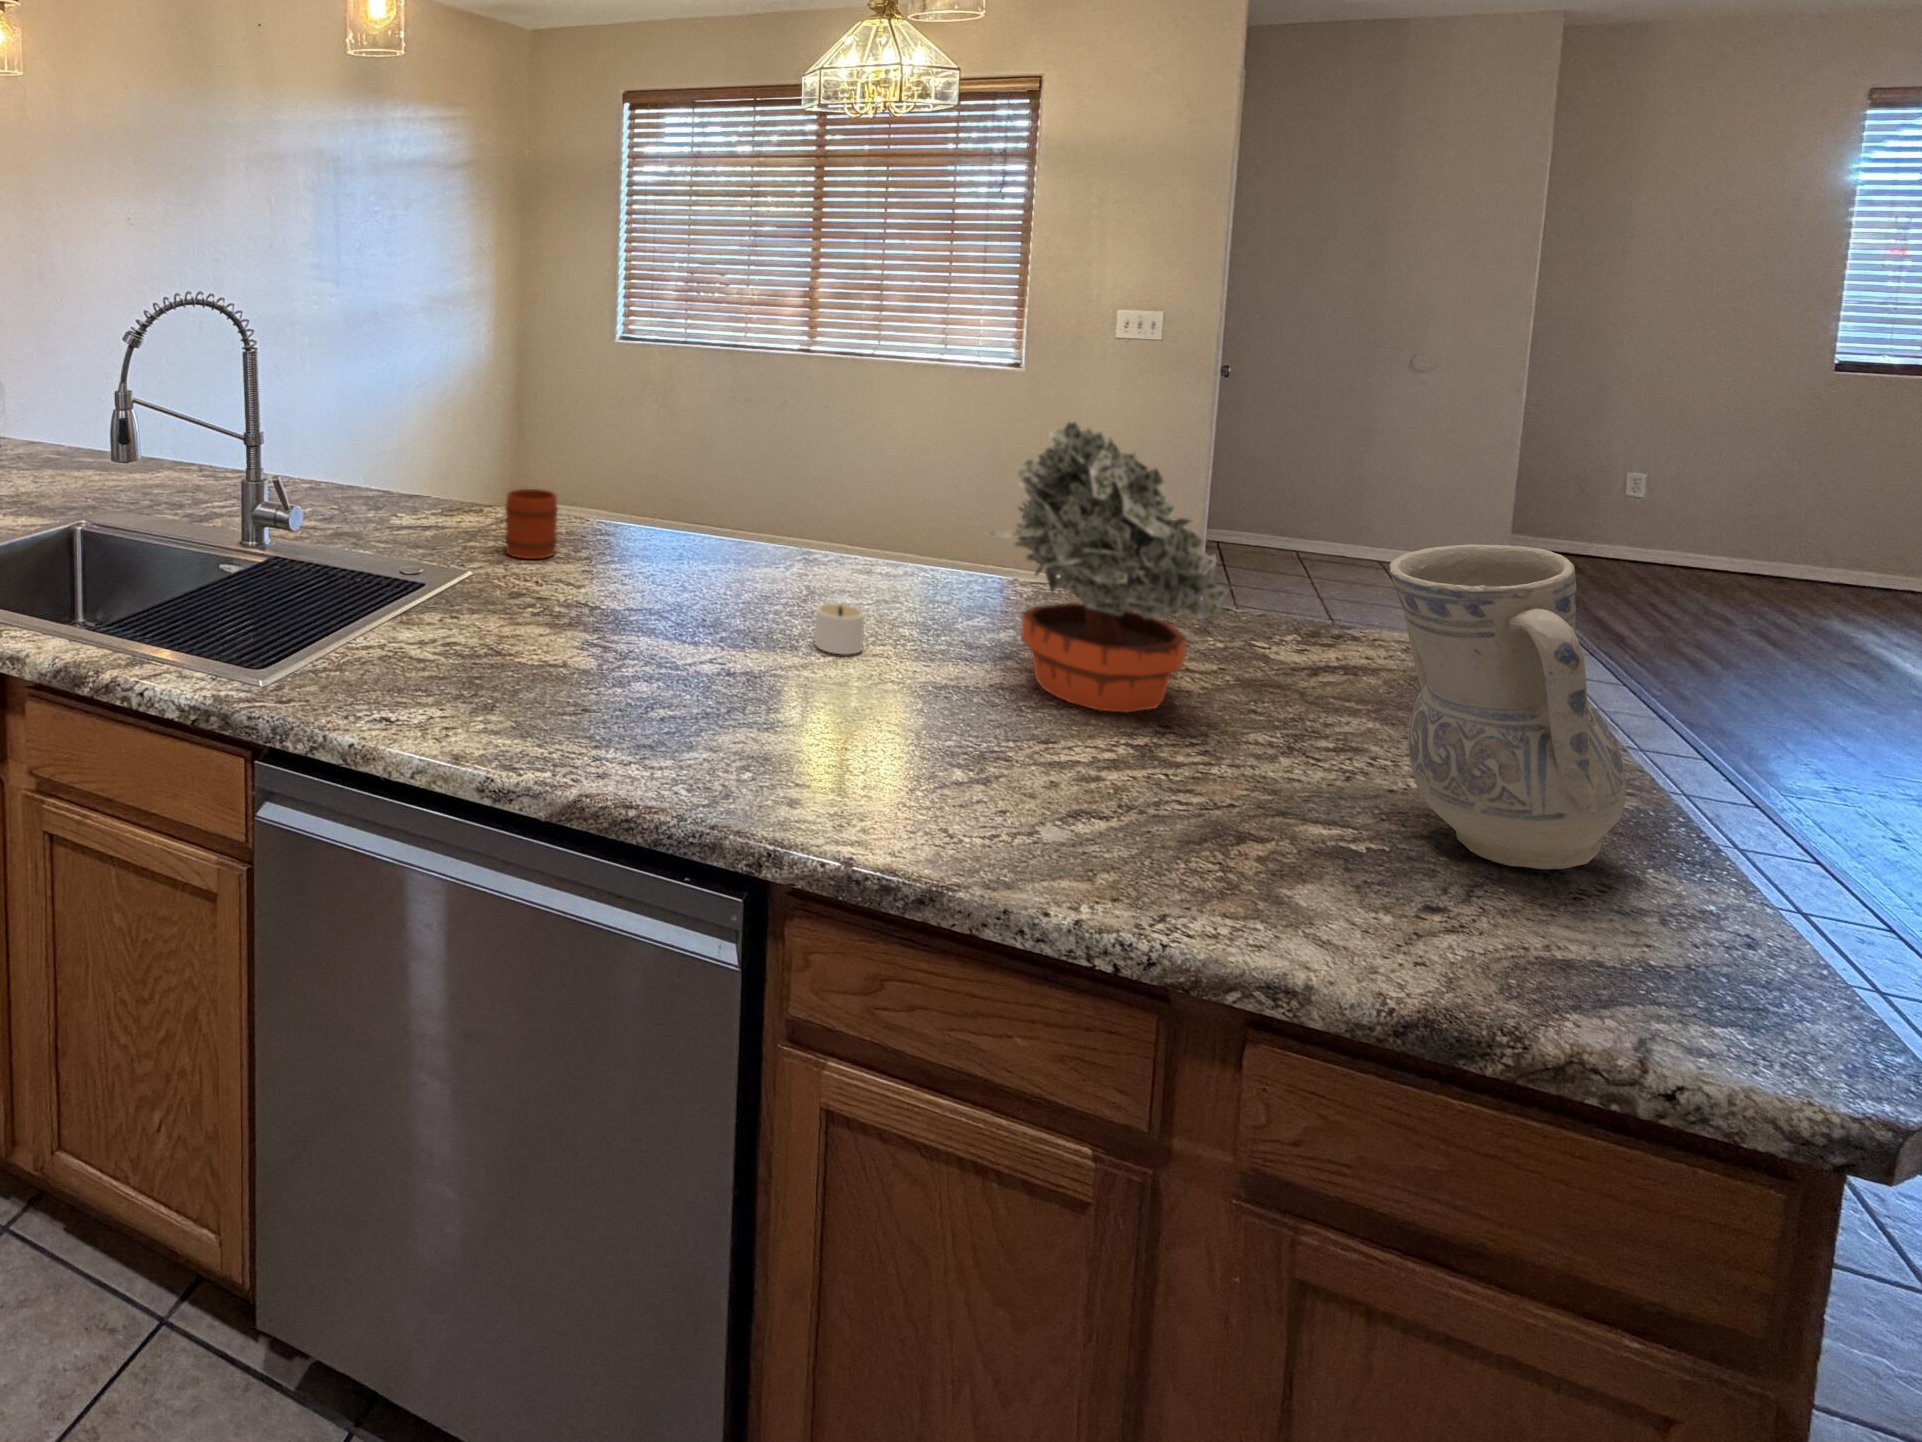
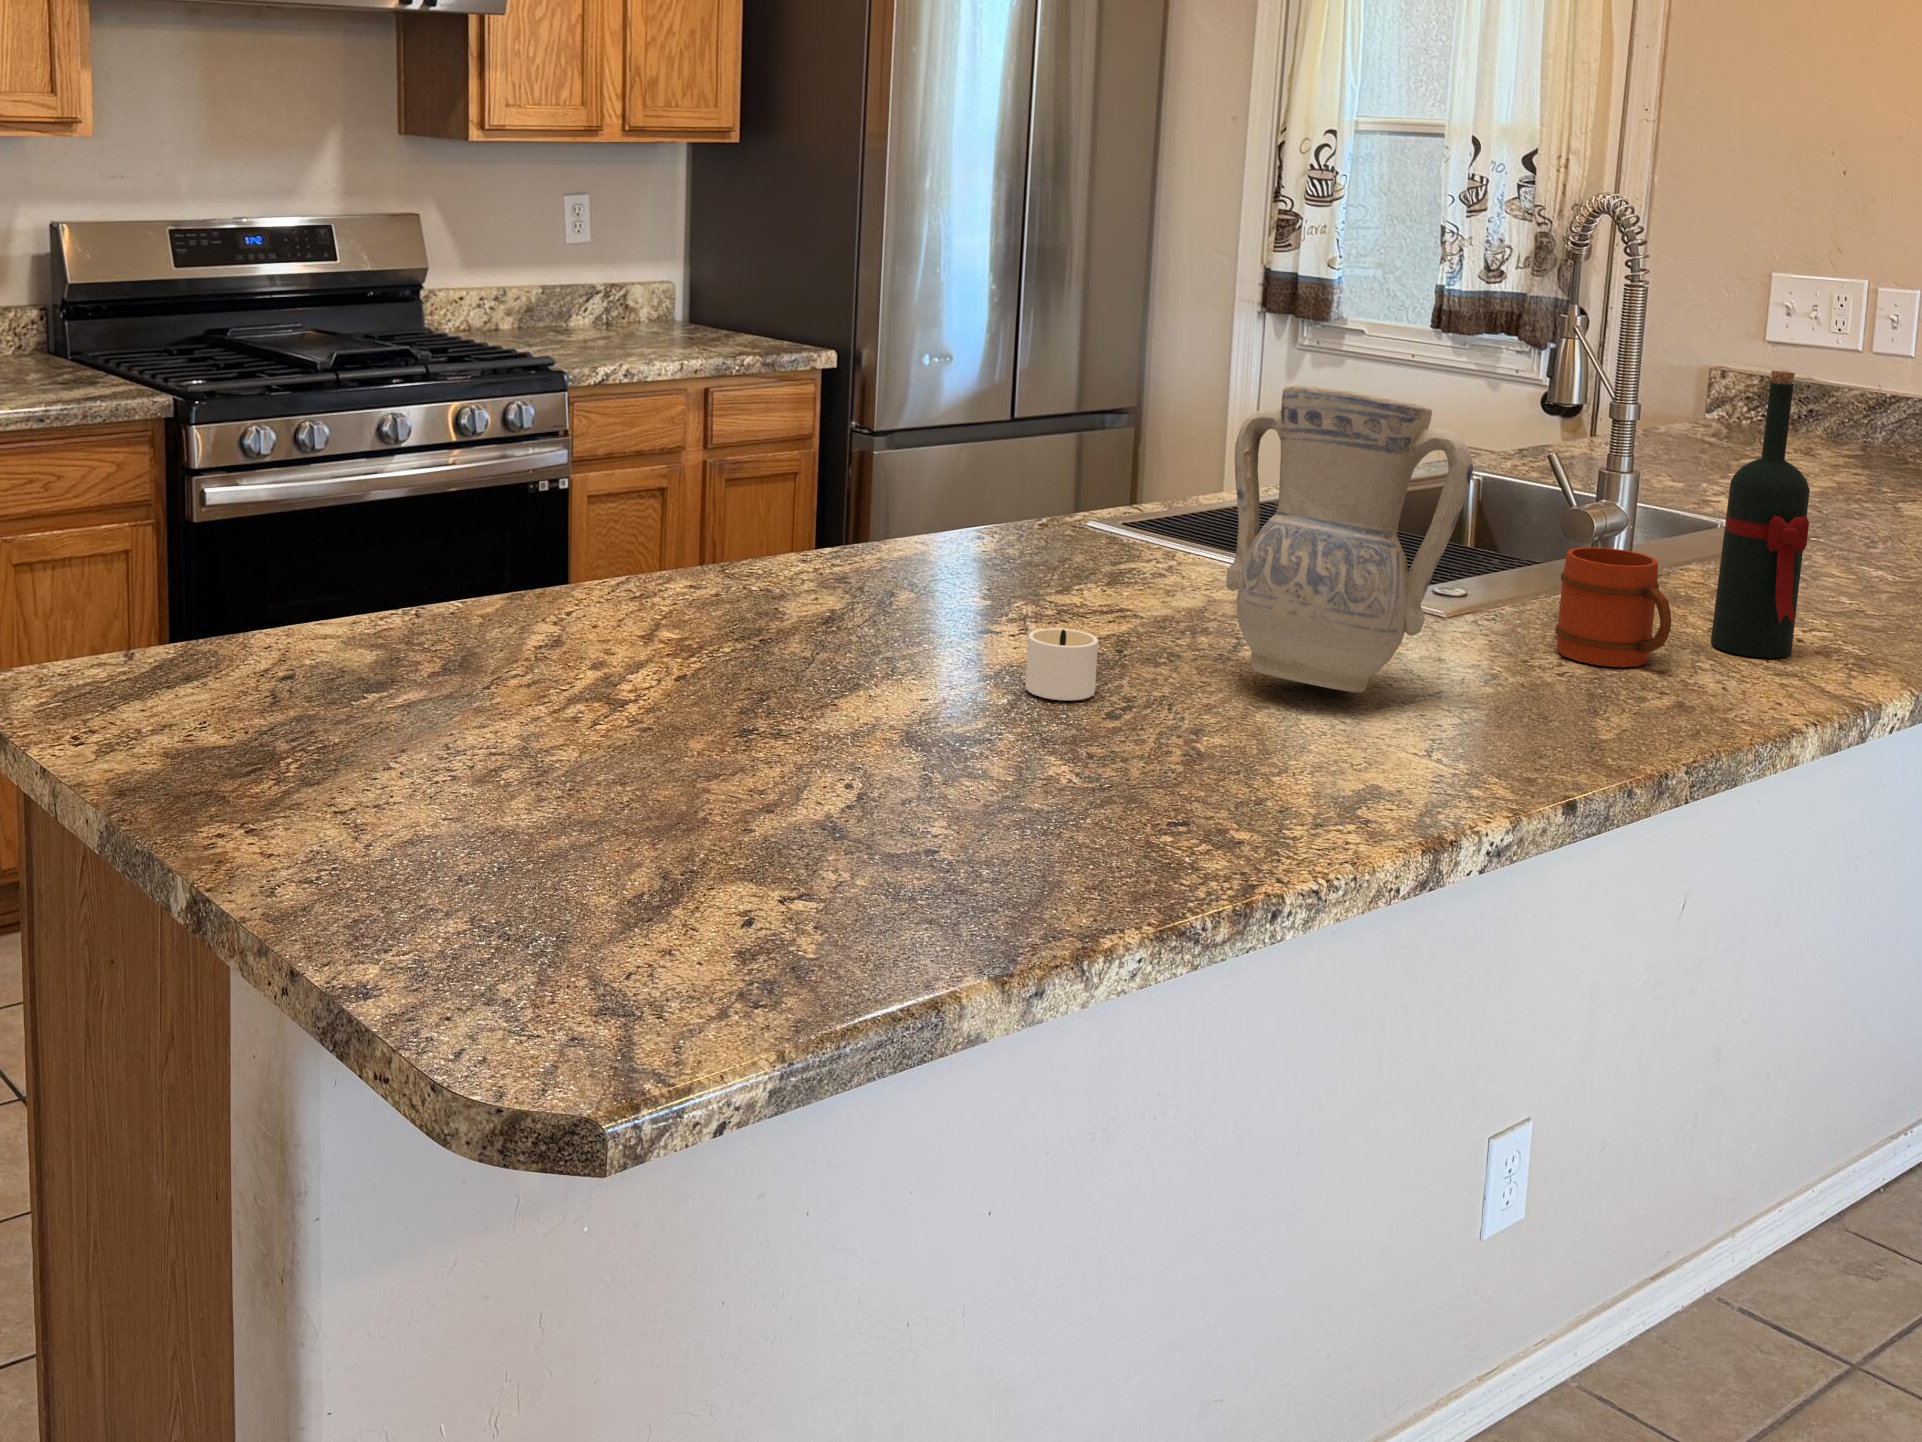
wine bottle: none [446,375,497,536] -> present [1711,371,1810,658]
potted plant: present [987,422,1229,713] -> none [608,351,983,781]
vase: present [1390,544,1627,869] -> present [1226,385,1473,693]

